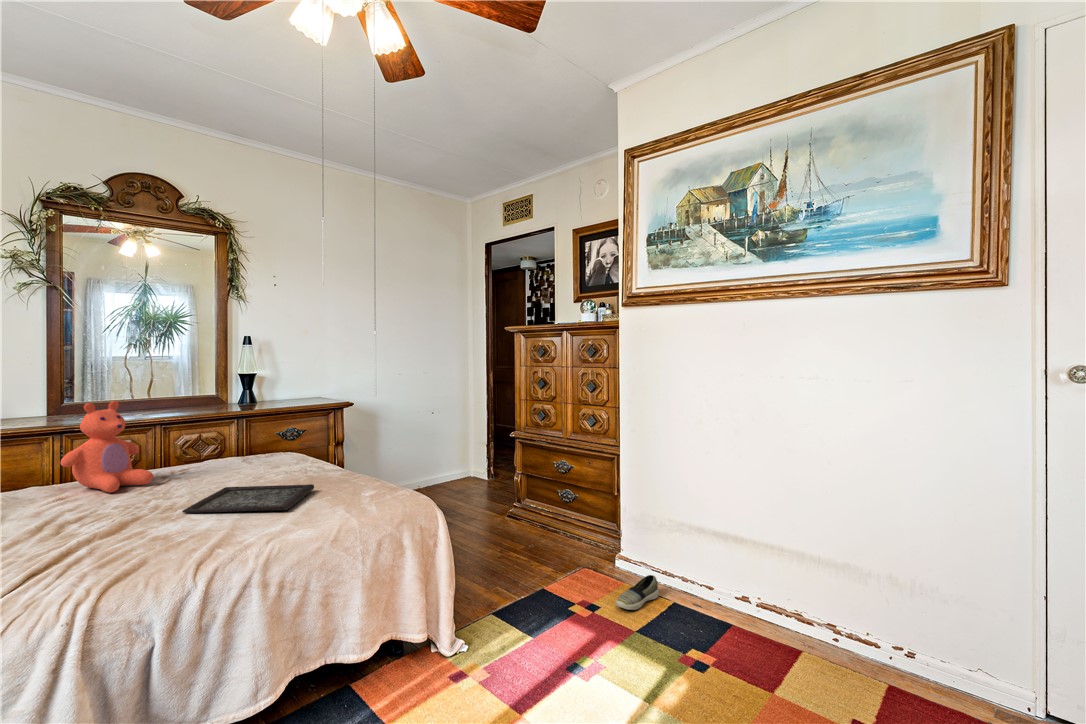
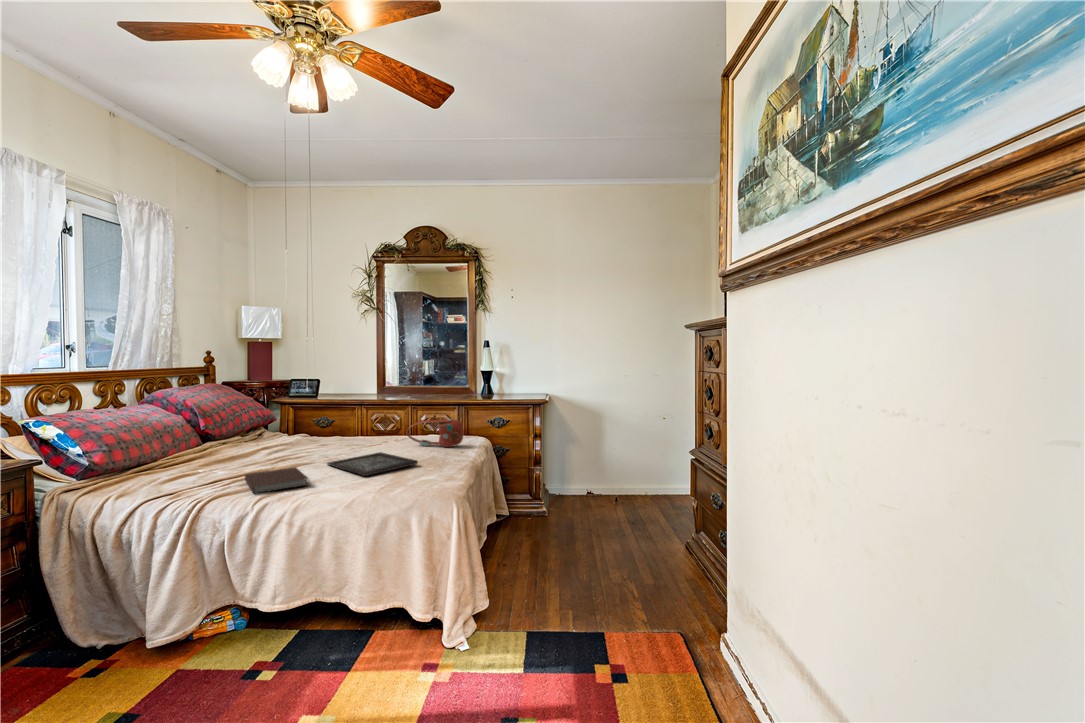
teddy bear: present [61,401,153,492] -> none [323,386,371,444]
handbag: none [226,434,308,473] -> present [407,419,463,447]
notebook: none [108,521,244,558] -> present [245,467,308,494]
shoe: present [616,575,659,610] -> none [649,665,732,702]

